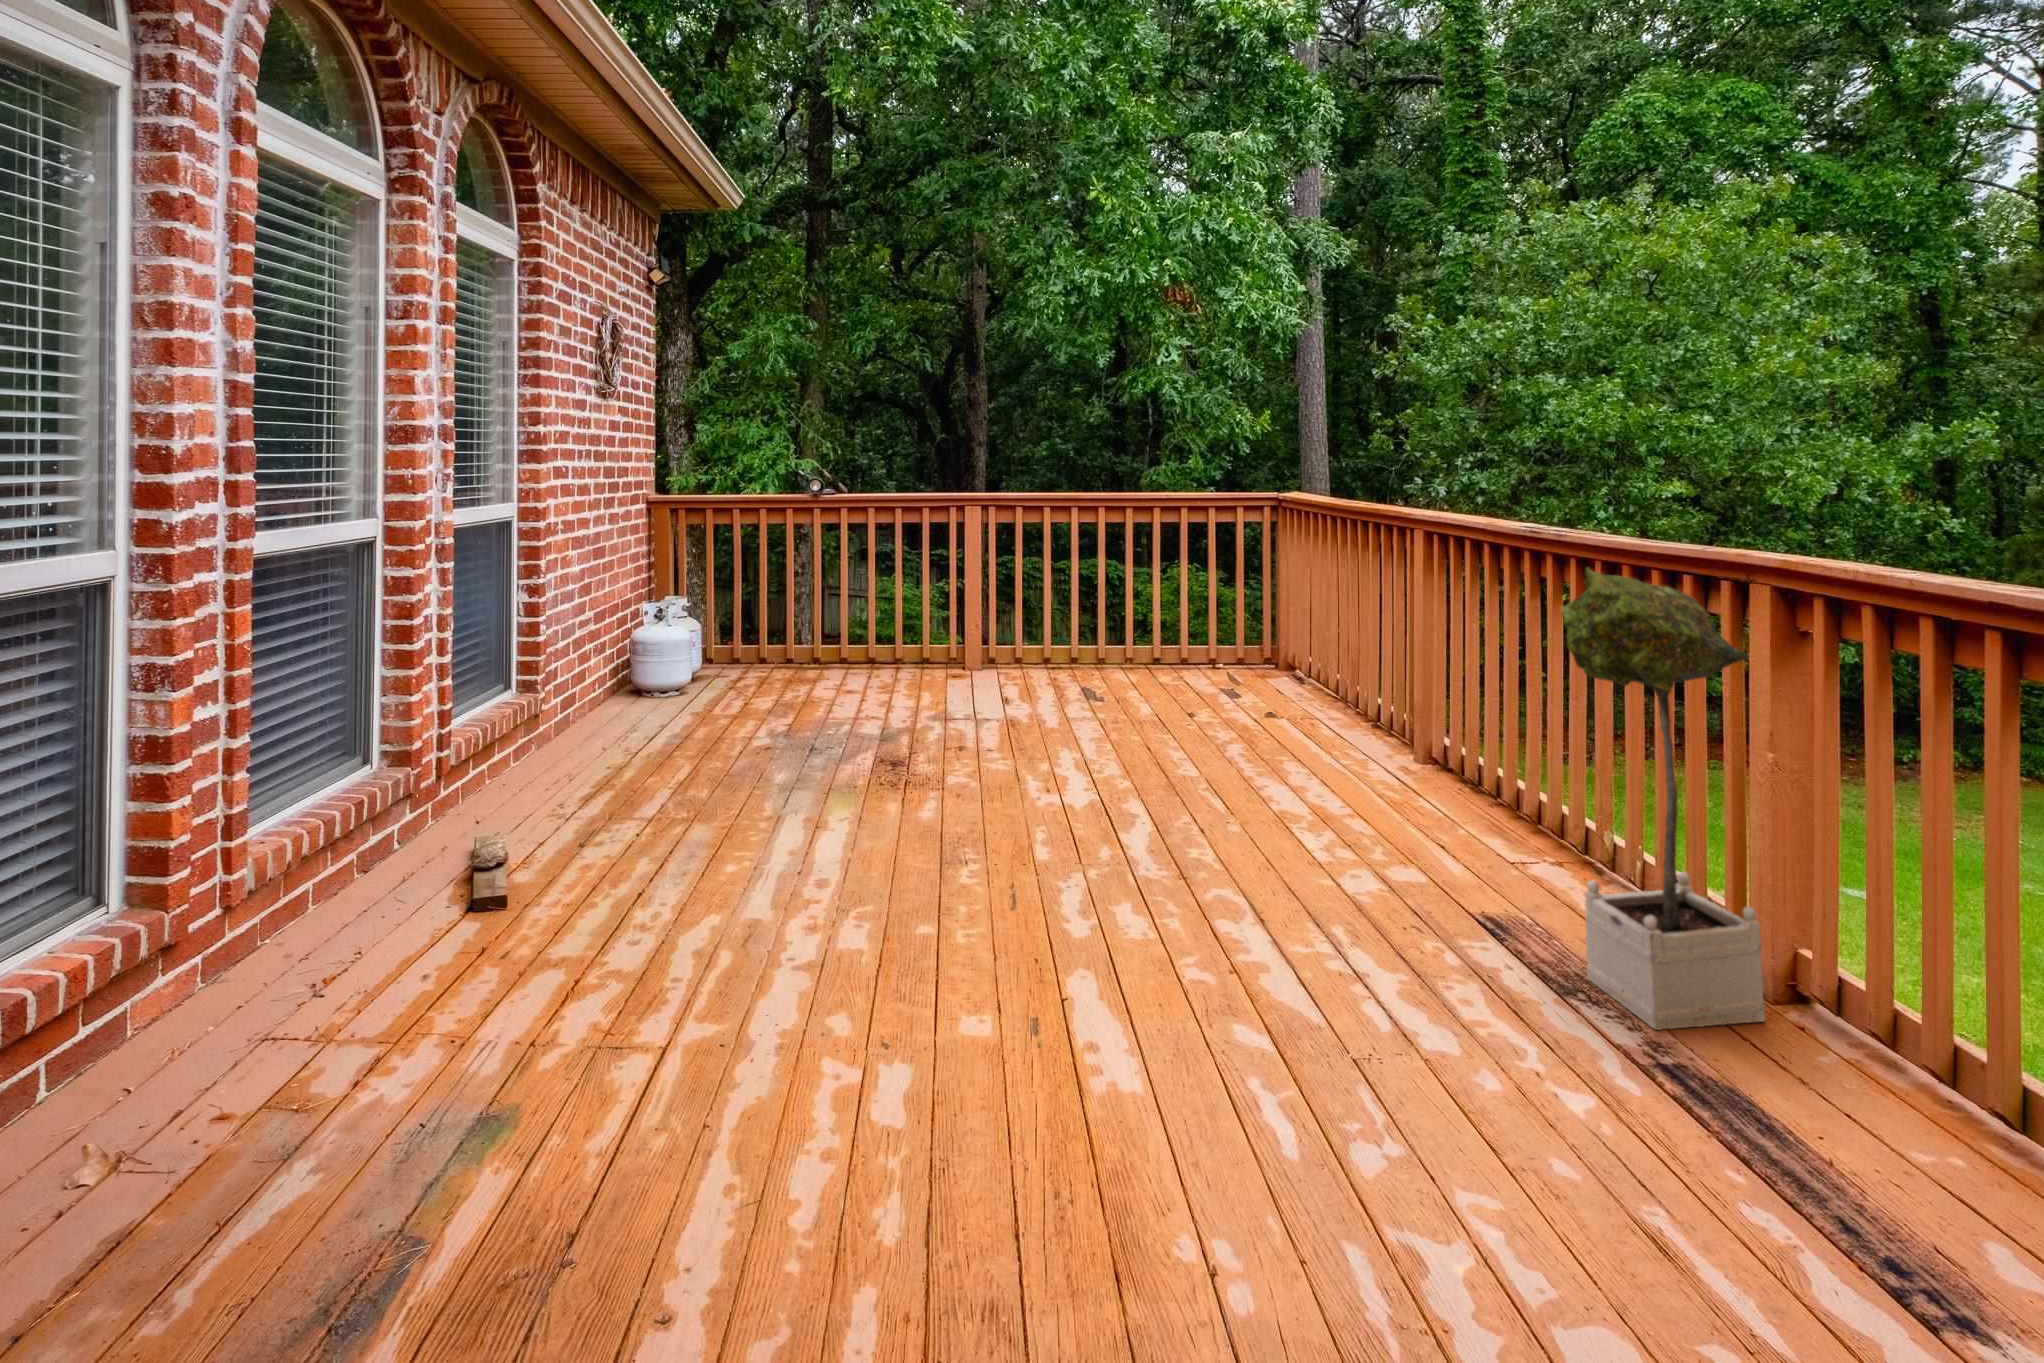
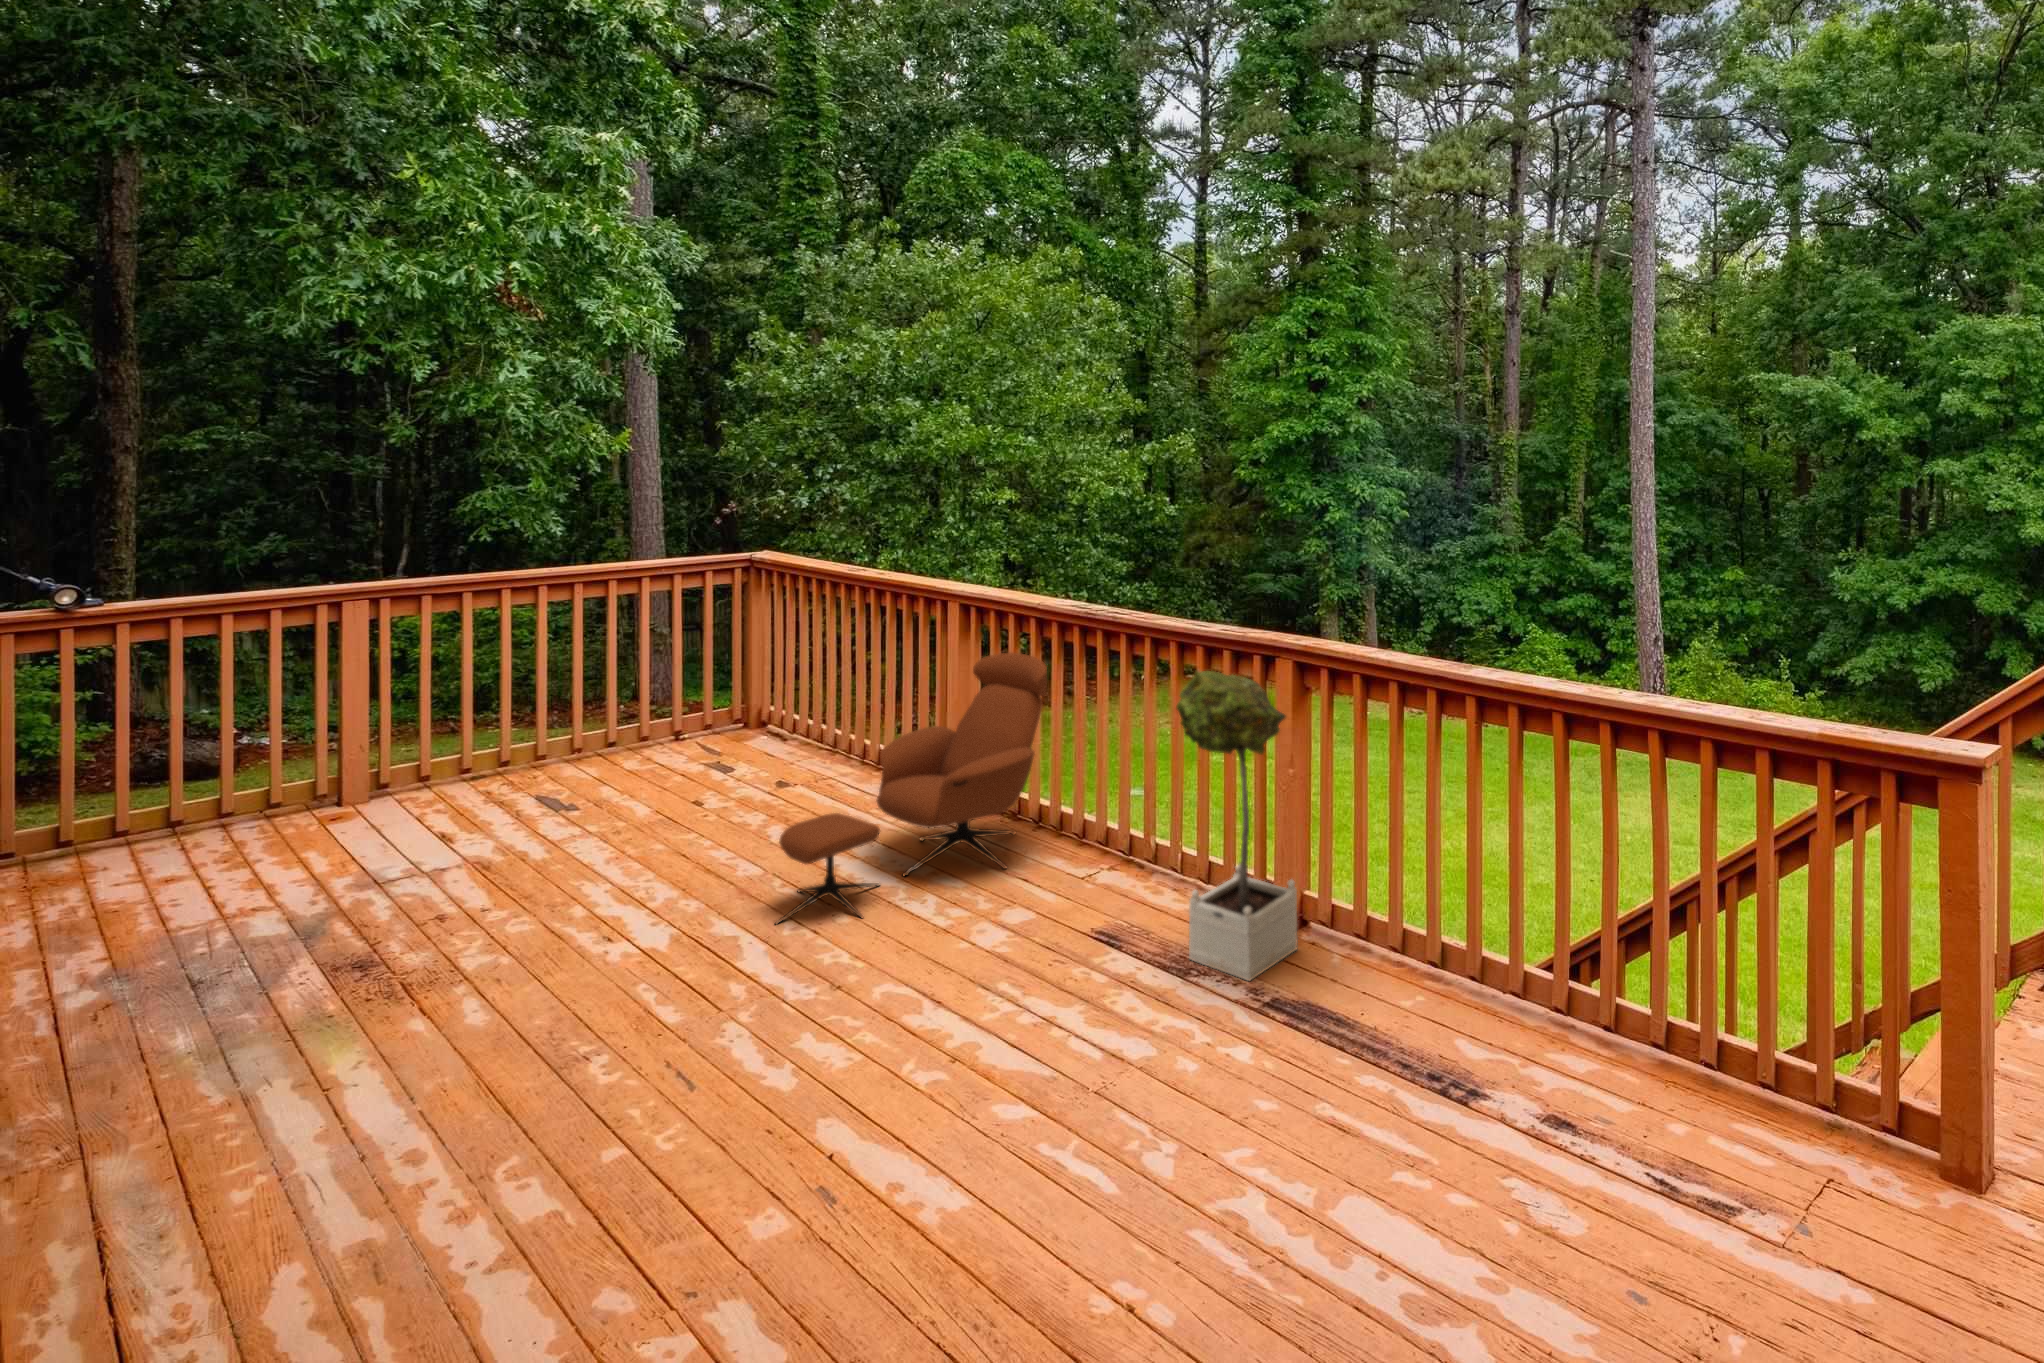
lounge chair: none [1187,582,1500,834] -> present [775,653,1047,924]

